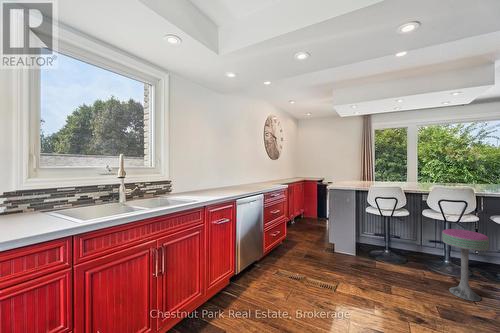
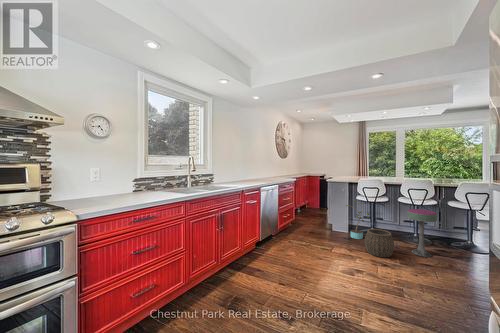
potted plant: none [353,215,386,268] -> present [346,201,369,239]
woven basket: none [383,258,428,304] -> present [365,229,394,257]

